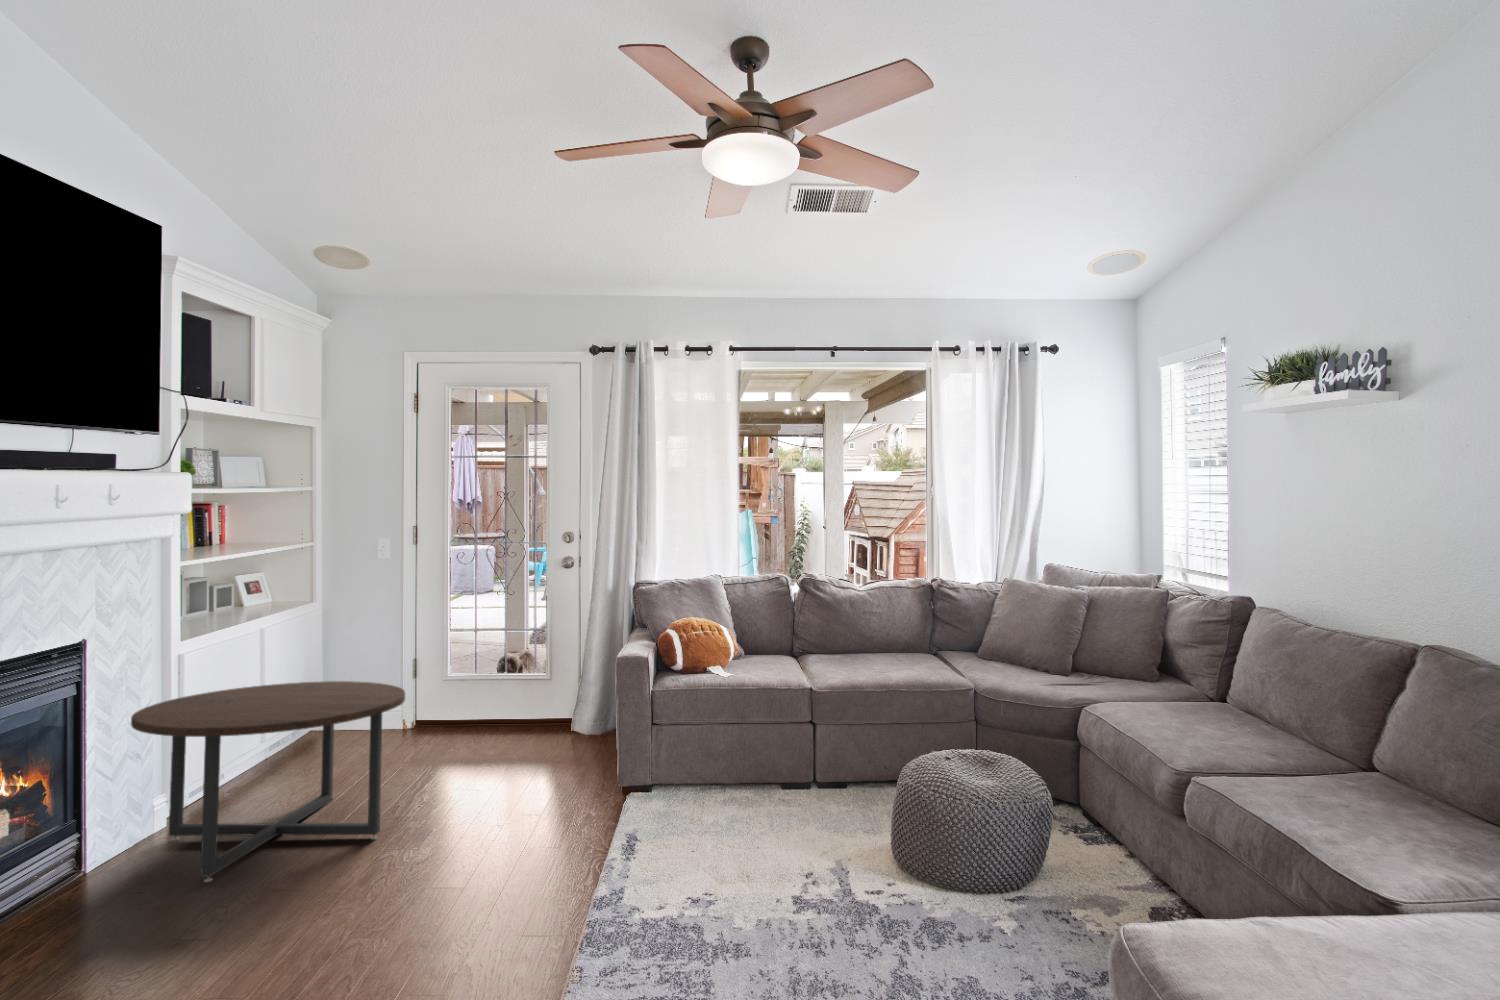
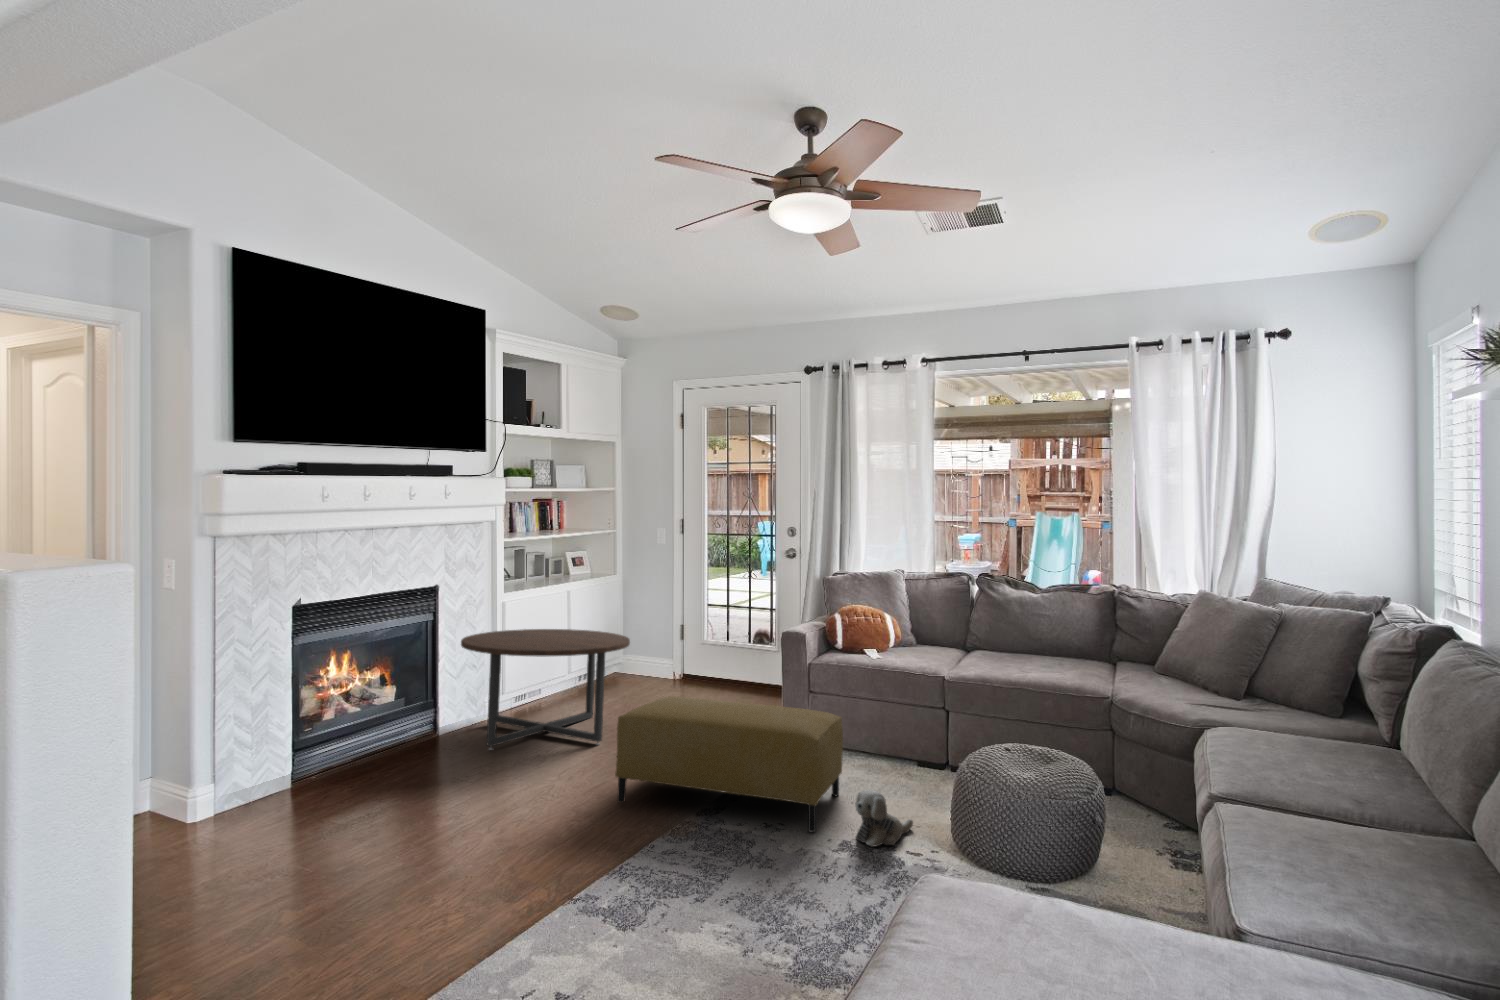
ottoman: none [479,747,760,917] -> present [615,696,843,832]
plush toy: none [800,829,851,895] -> present [855,789,913,847]

